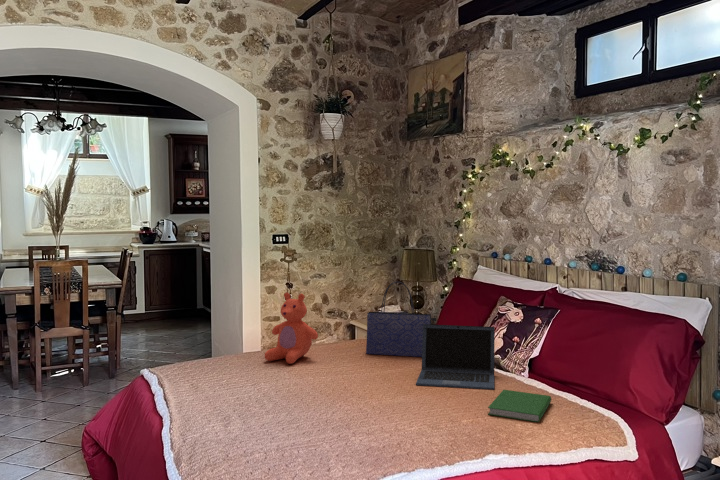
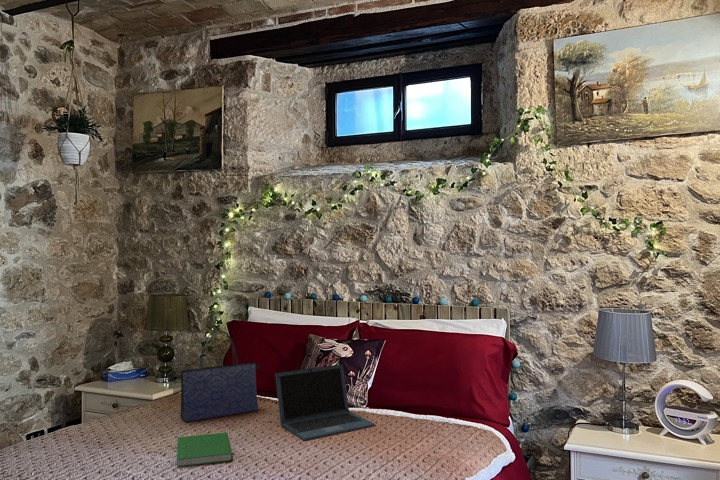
teddy bear: present [265,293,318,364] -> none [63,359,141,460]
hardcover book: present [488,390,551,422] -> present [177,433,232,467]

